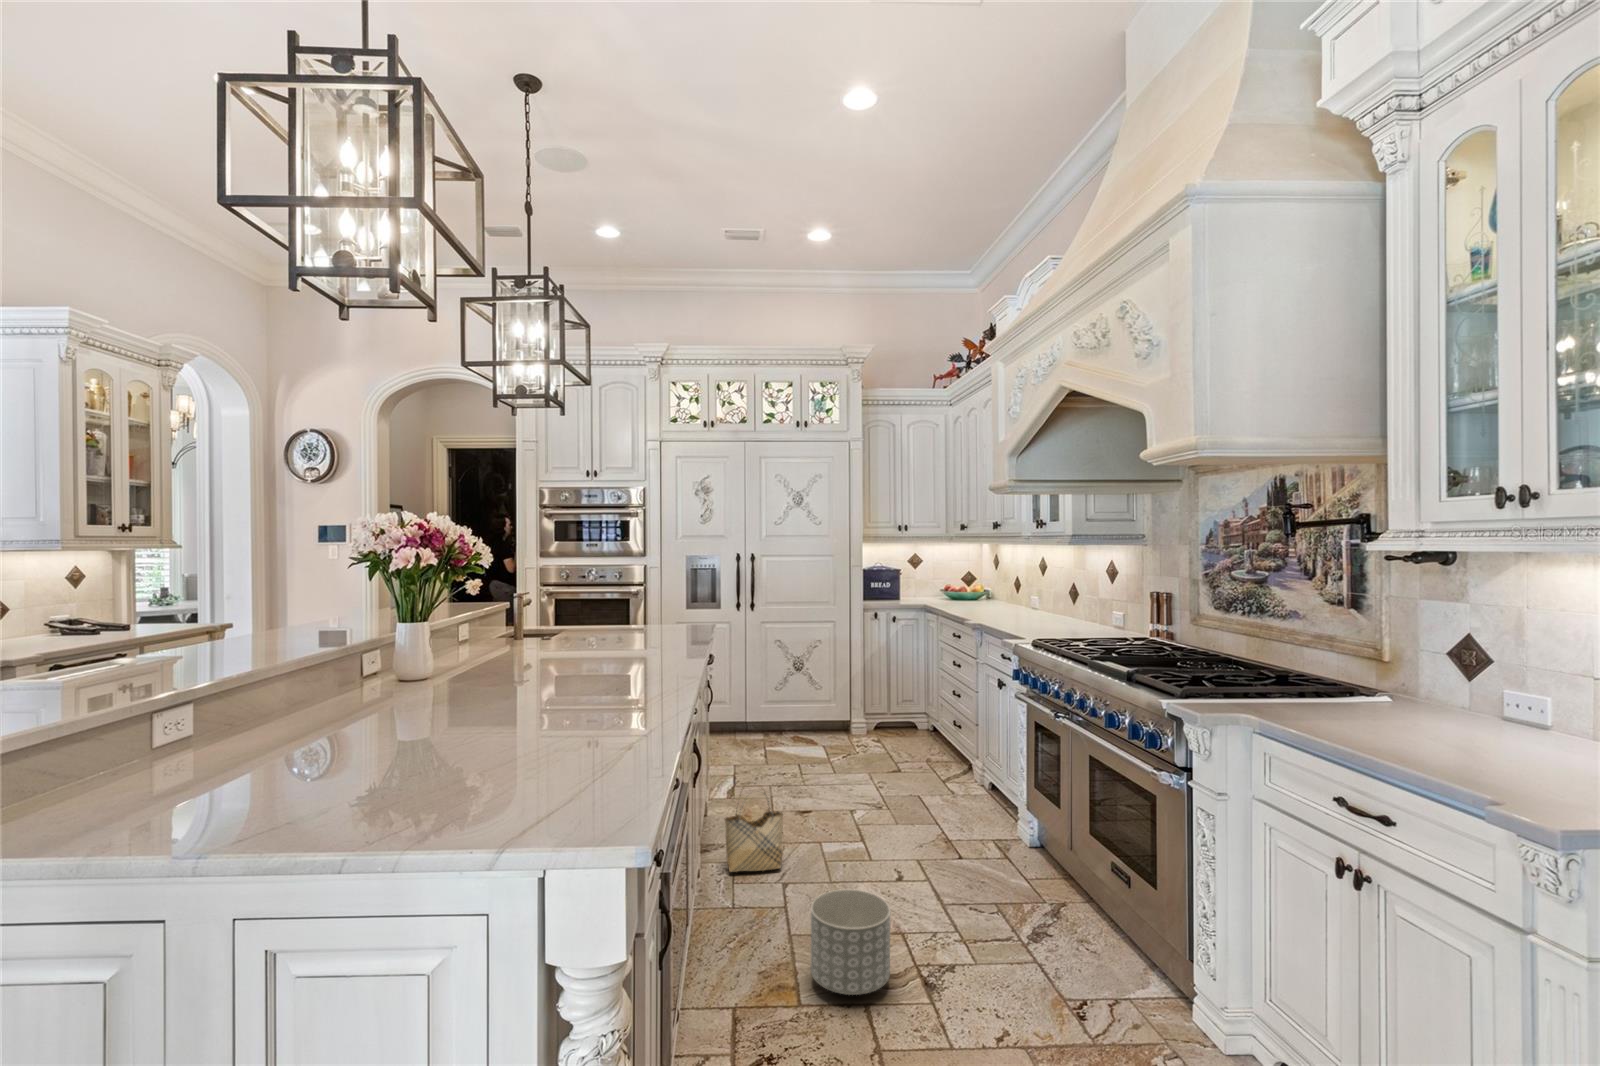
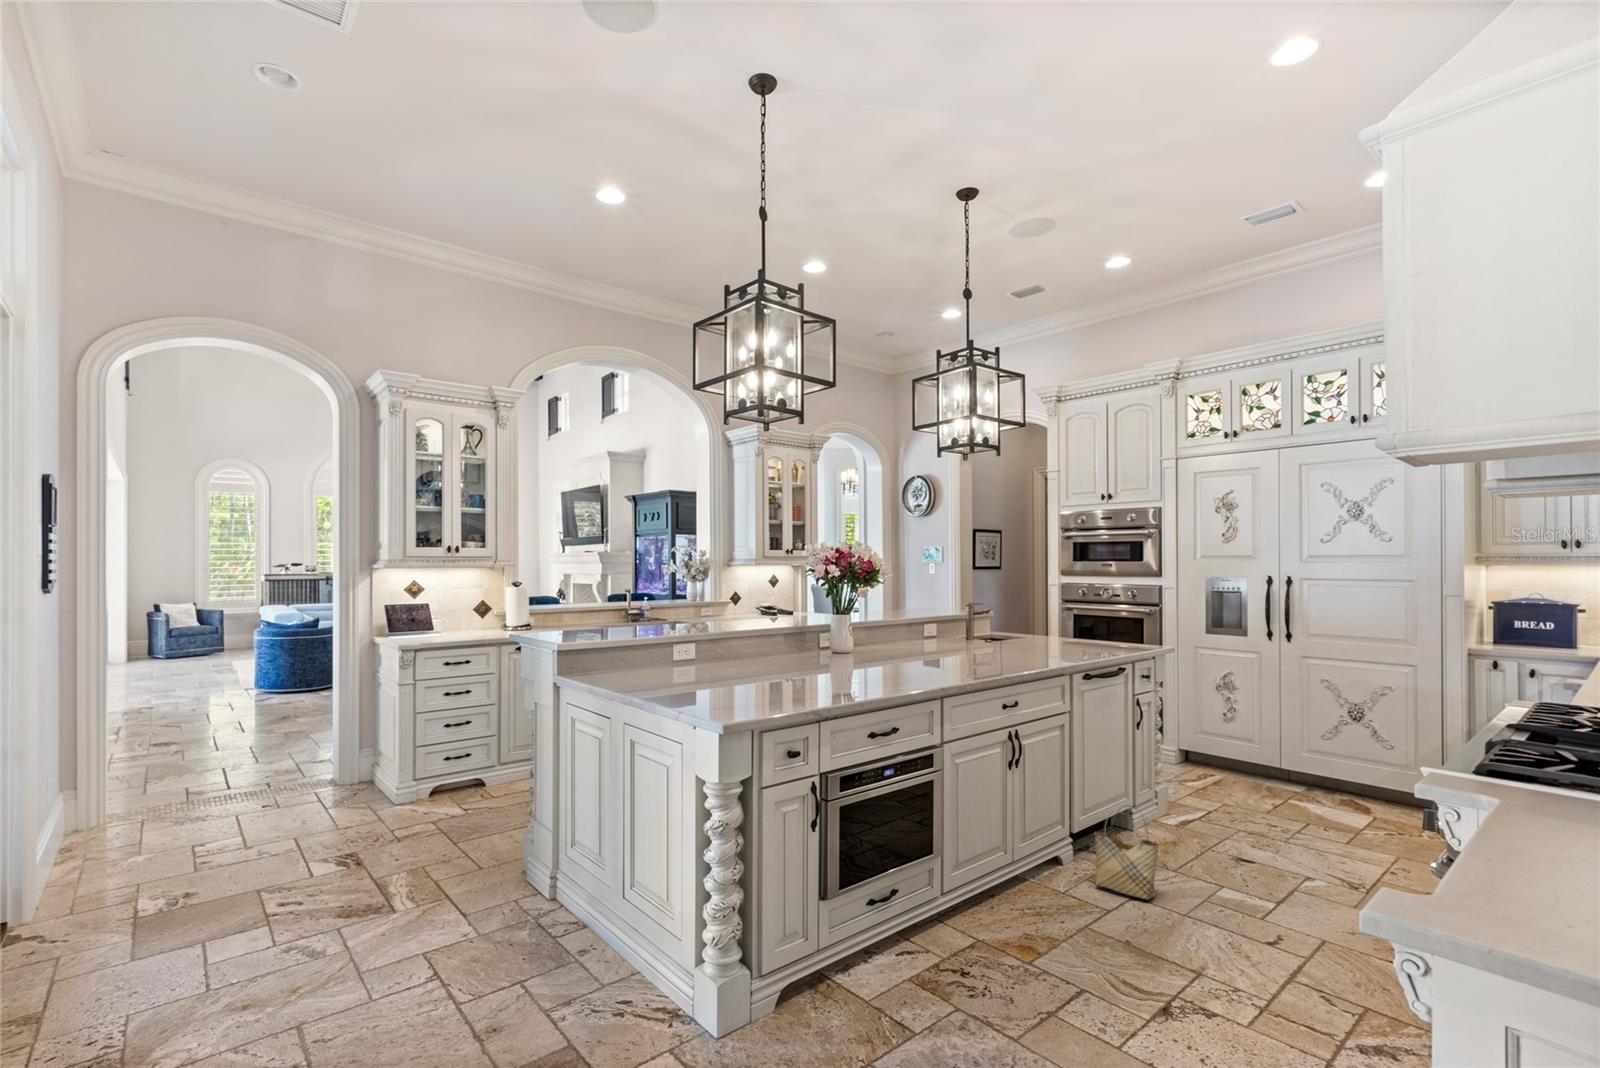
planter: present [811,889,890,995] -> none [1055,905,1138,1007]

